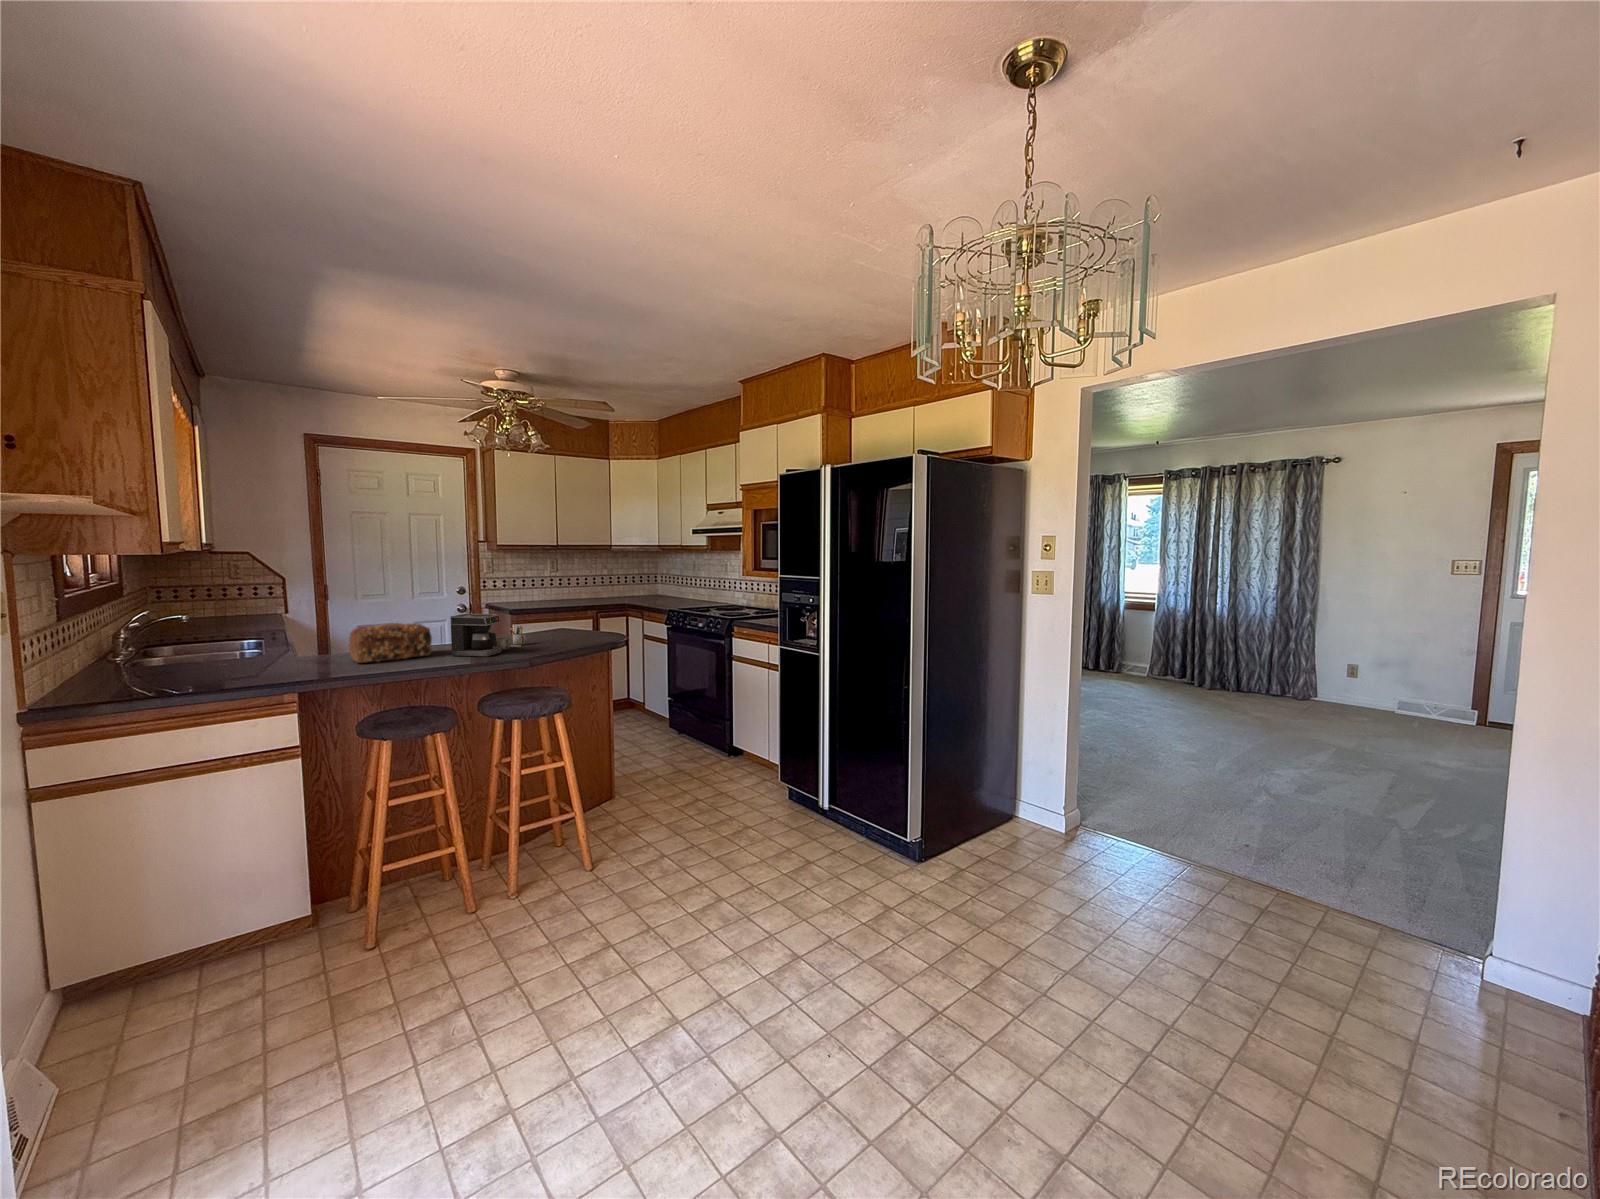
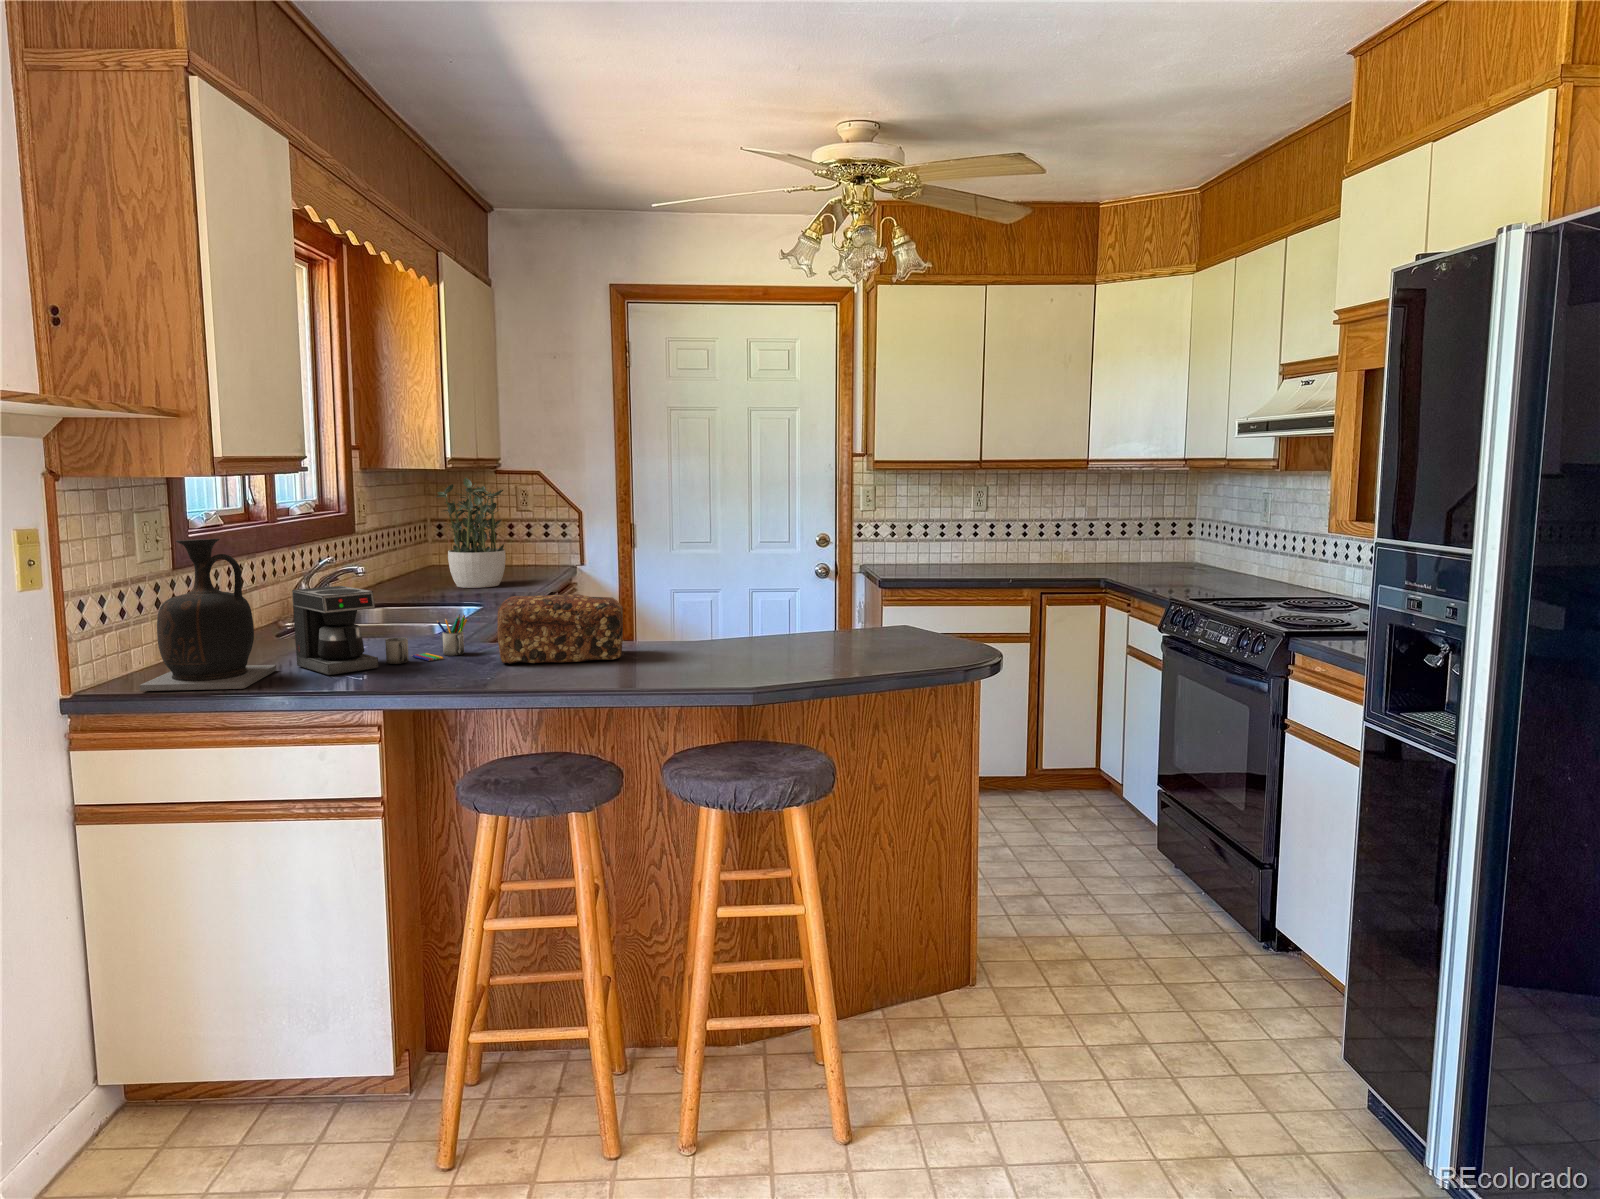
potted plant: none [189,557,249,632] -> present [436,478,506,588]
vase: none [110,602,196,701] -> present [140,539,276,691]
coffee maker: present [450,614,526,657] -> present [292,586,467,675]

